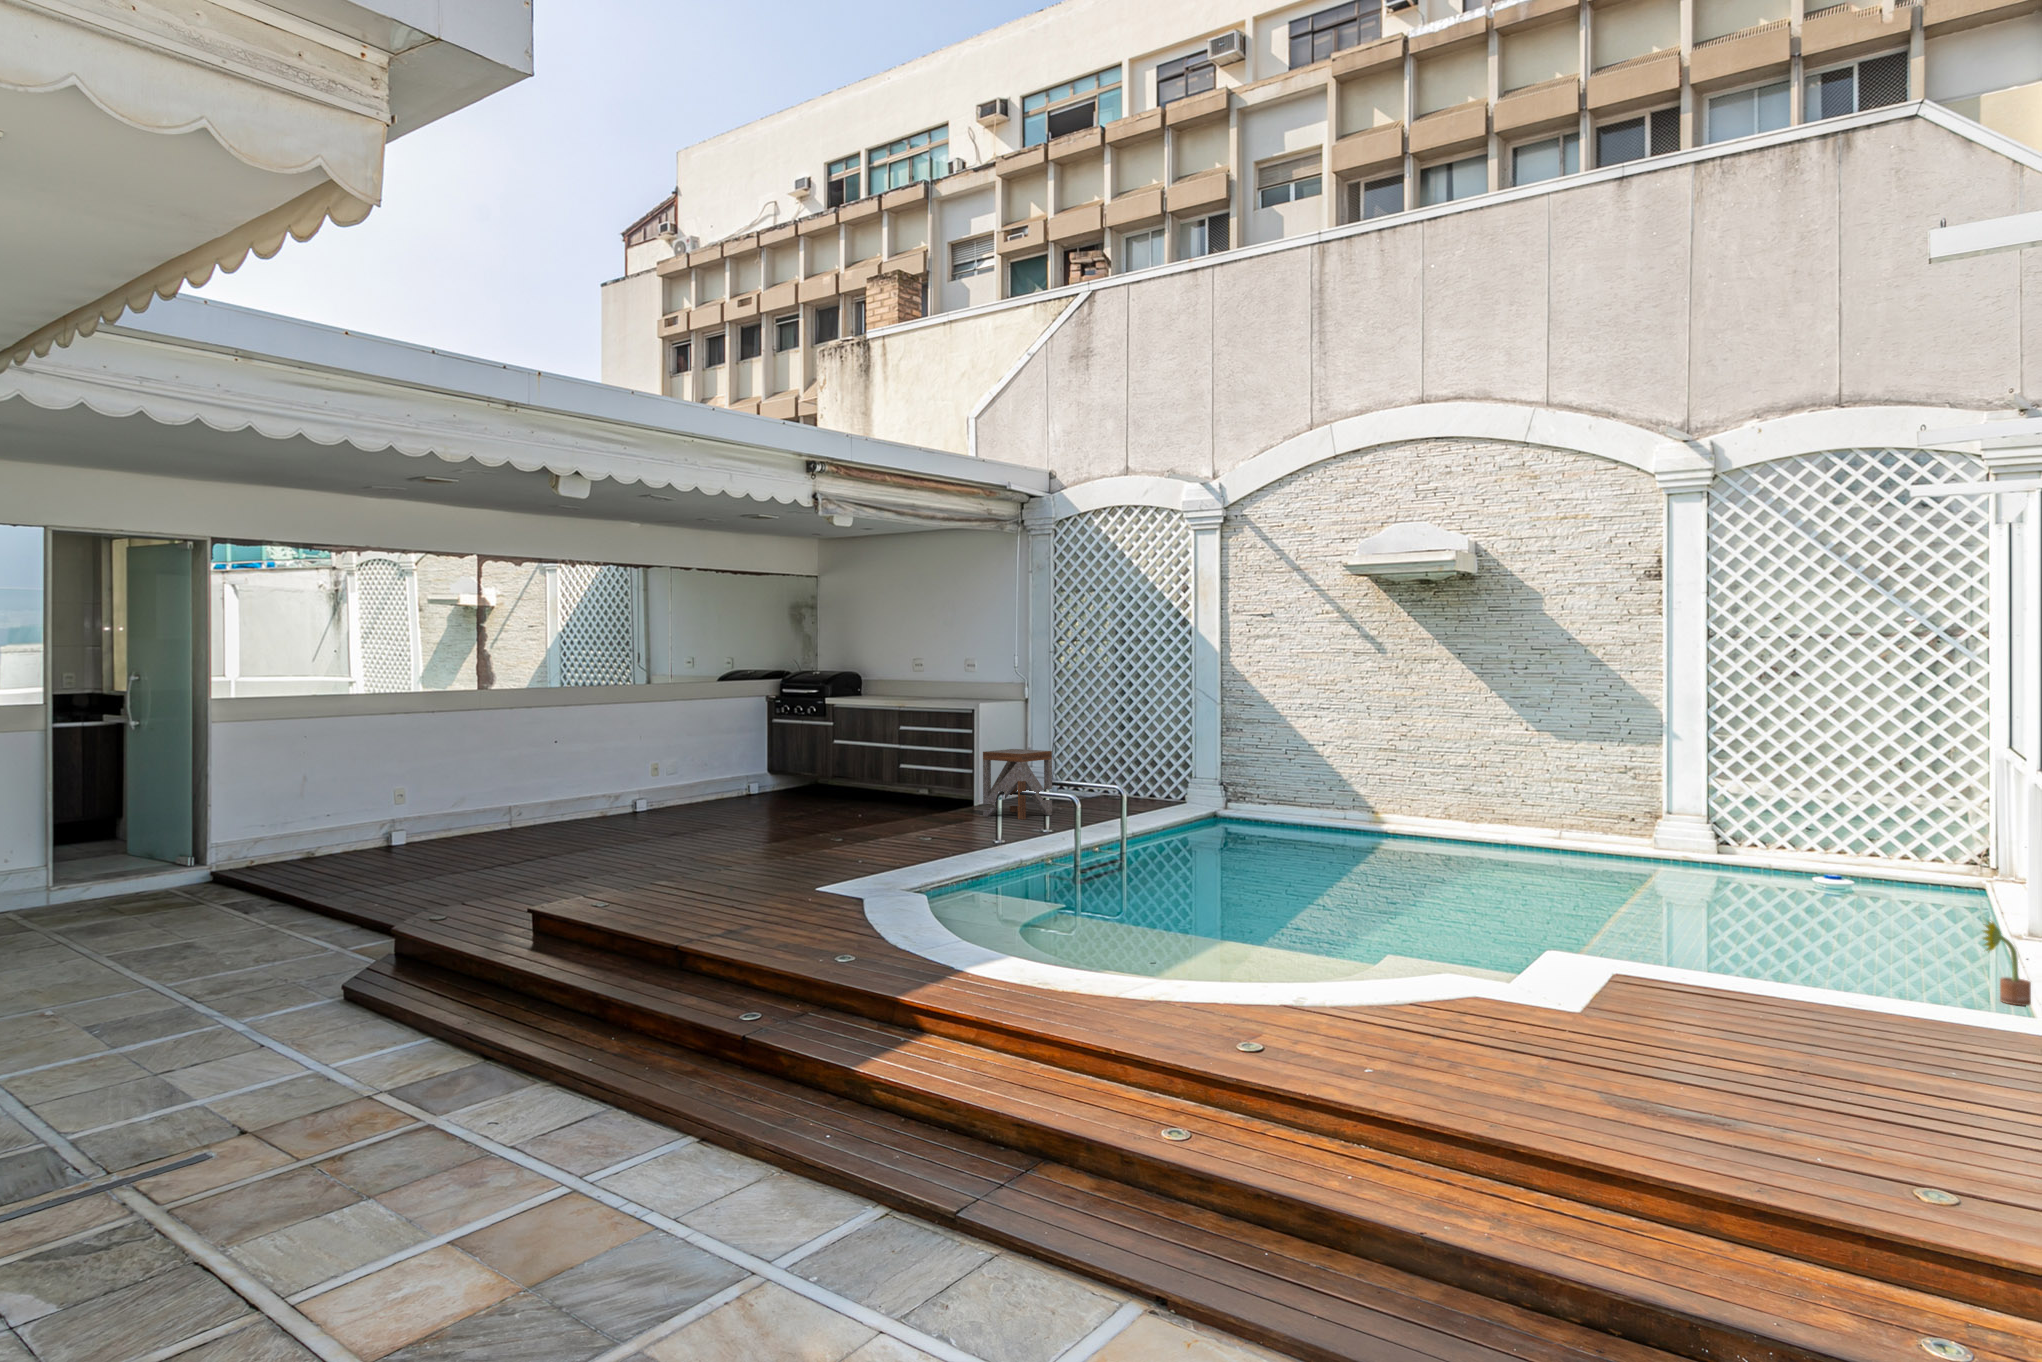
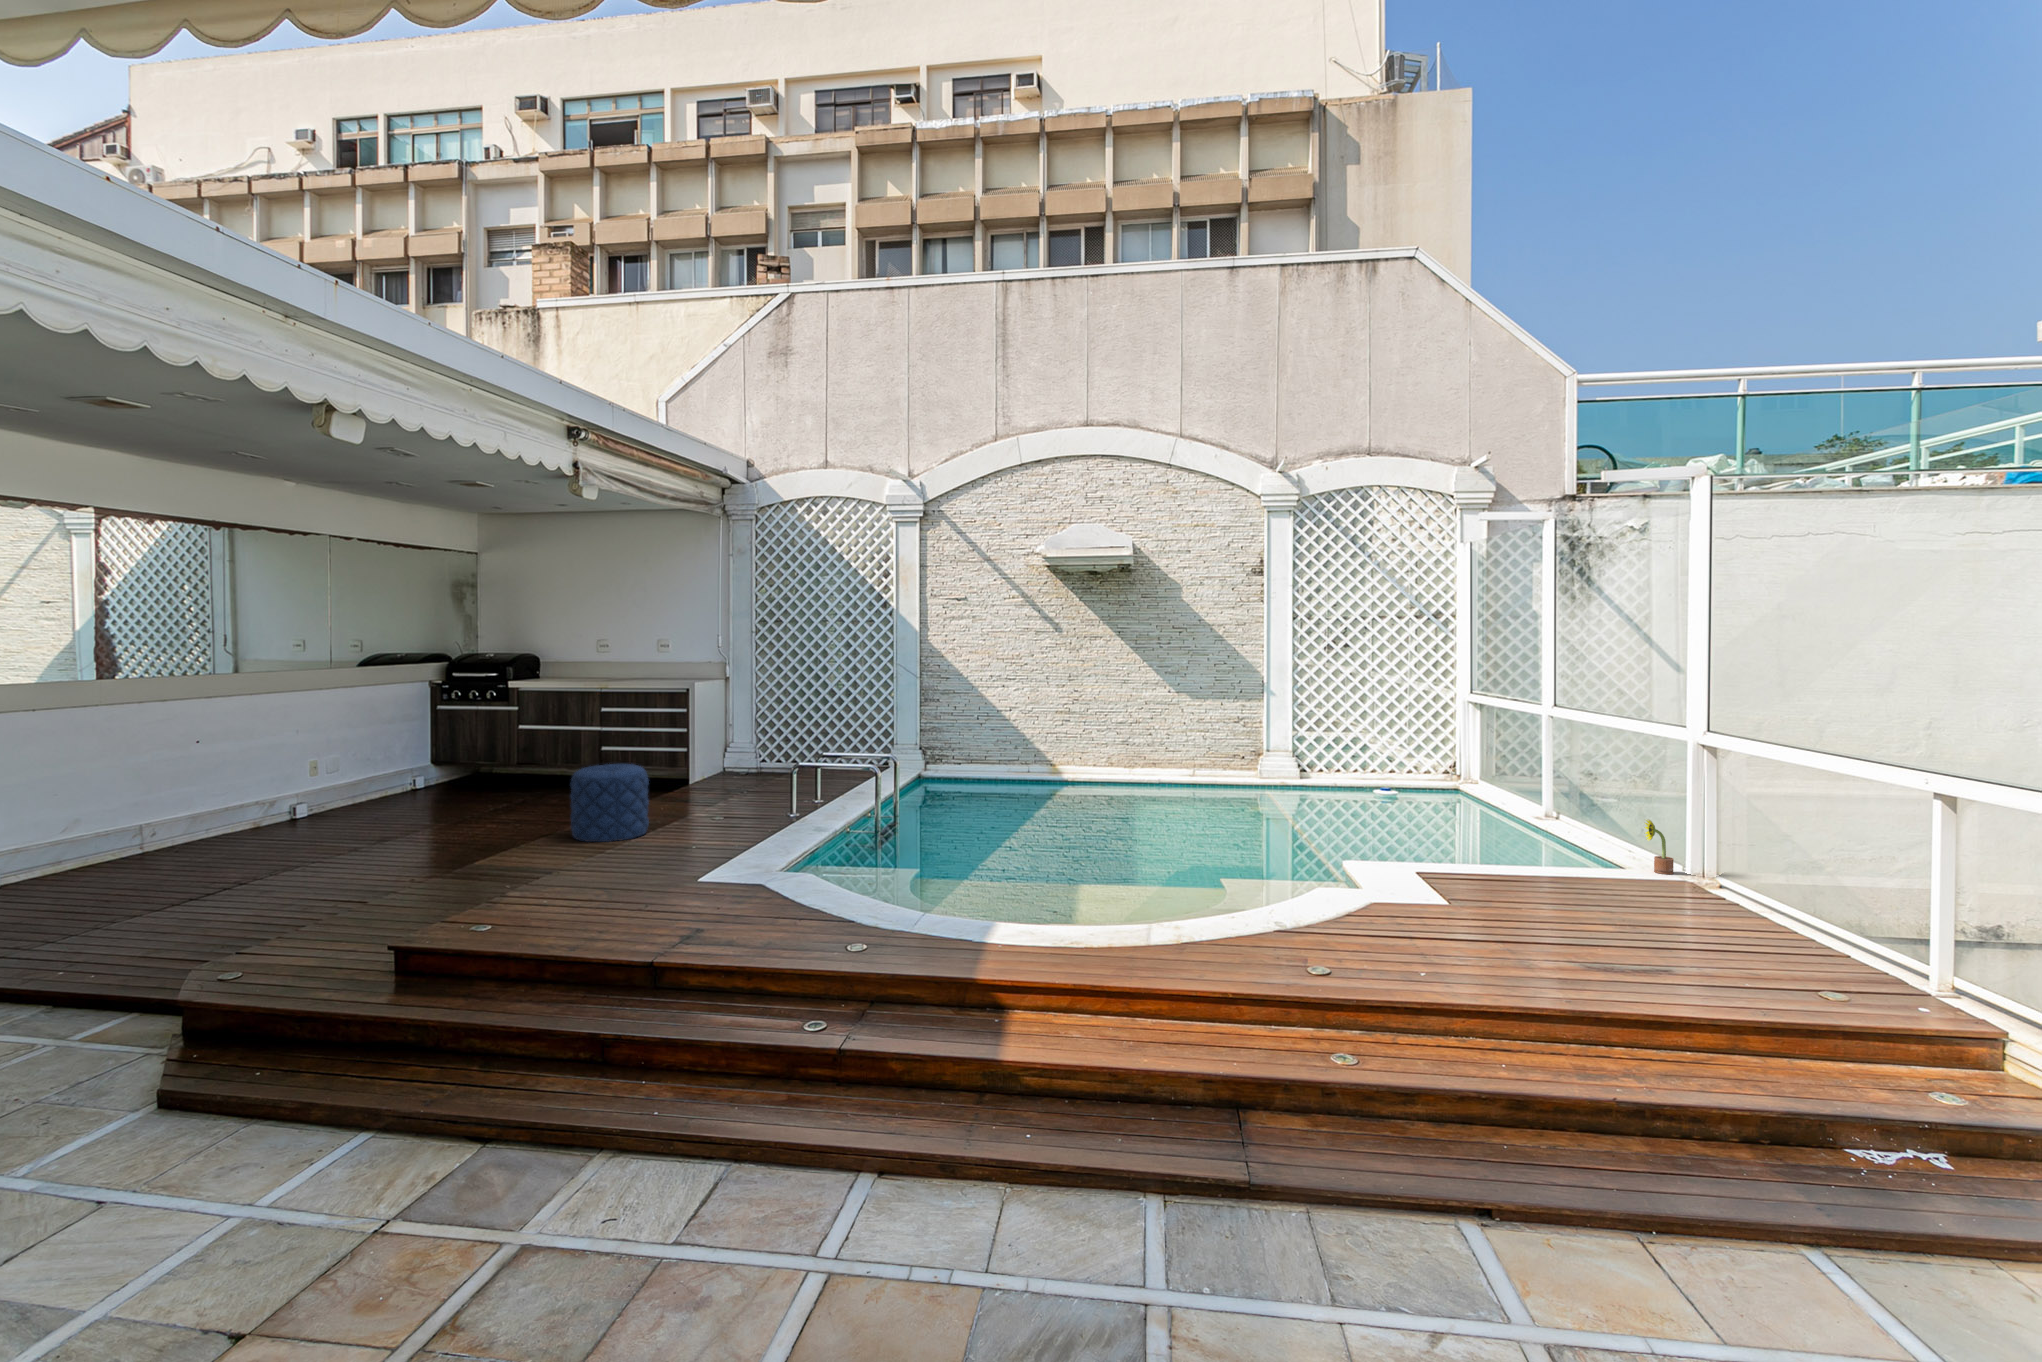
side table: present [983,749,1052,819] -> none [698,721,762,787]
pouf: none [789,778,861,851] -> present [571,764,649,842]

